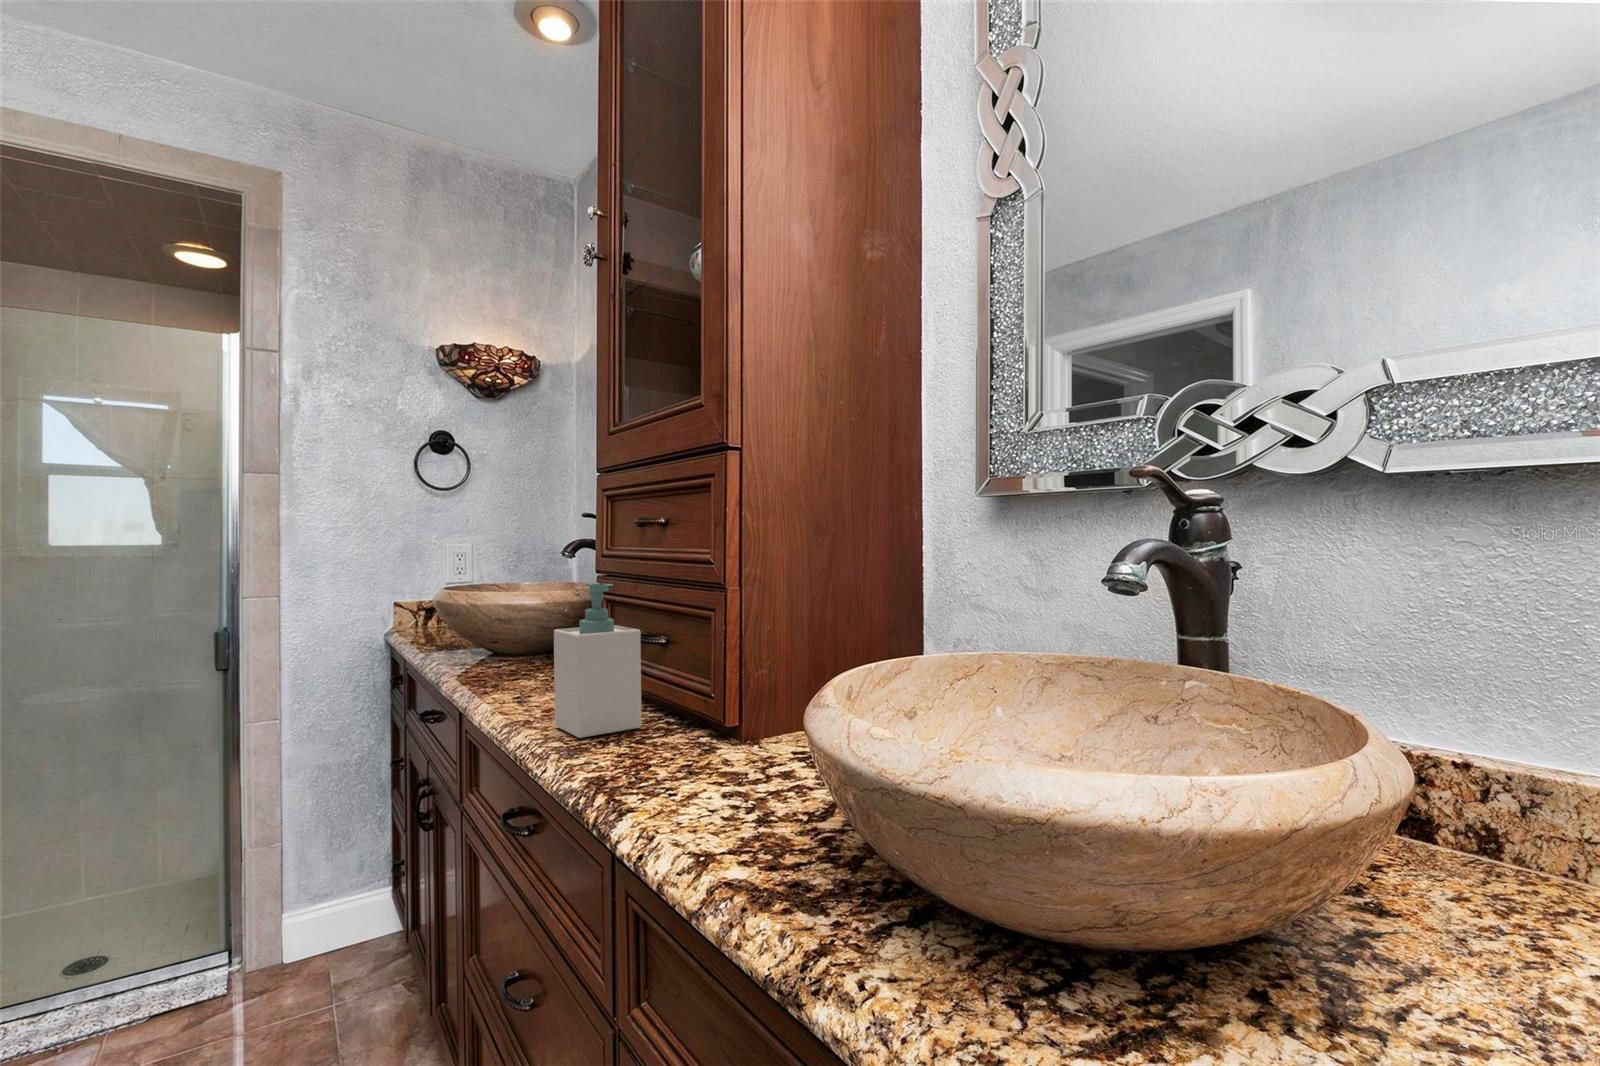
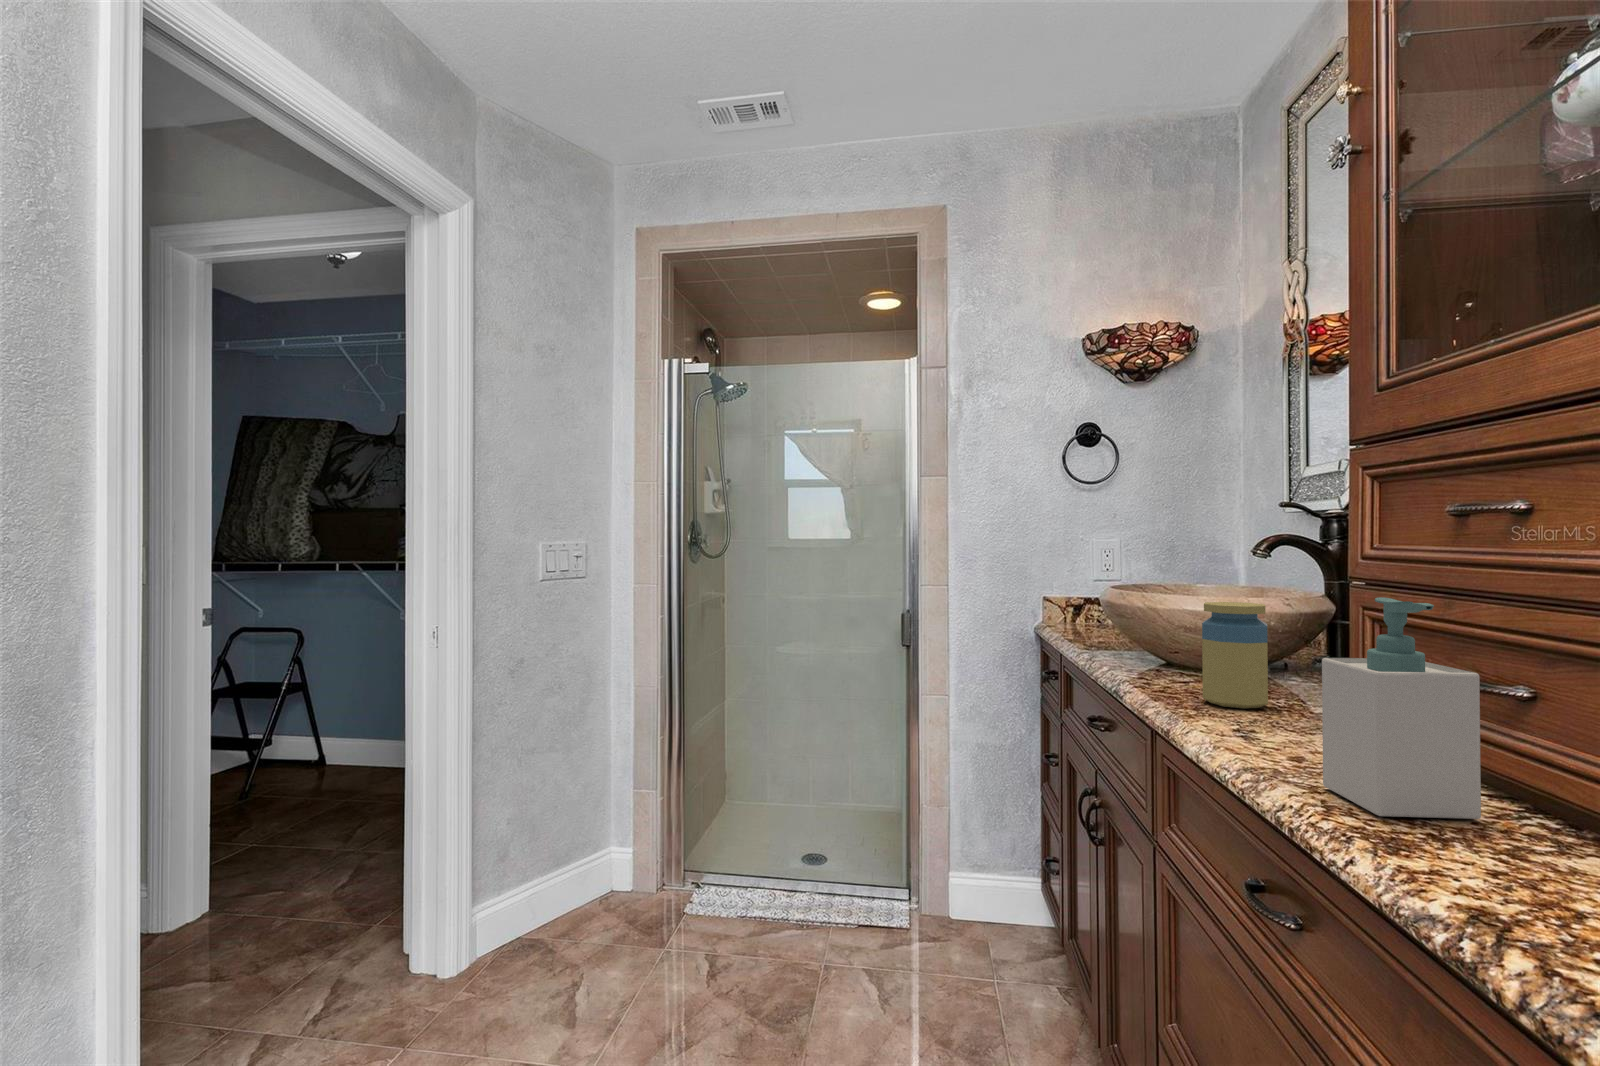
jar: none [503,594,555,682] -> present [1202,602,1268,709]

